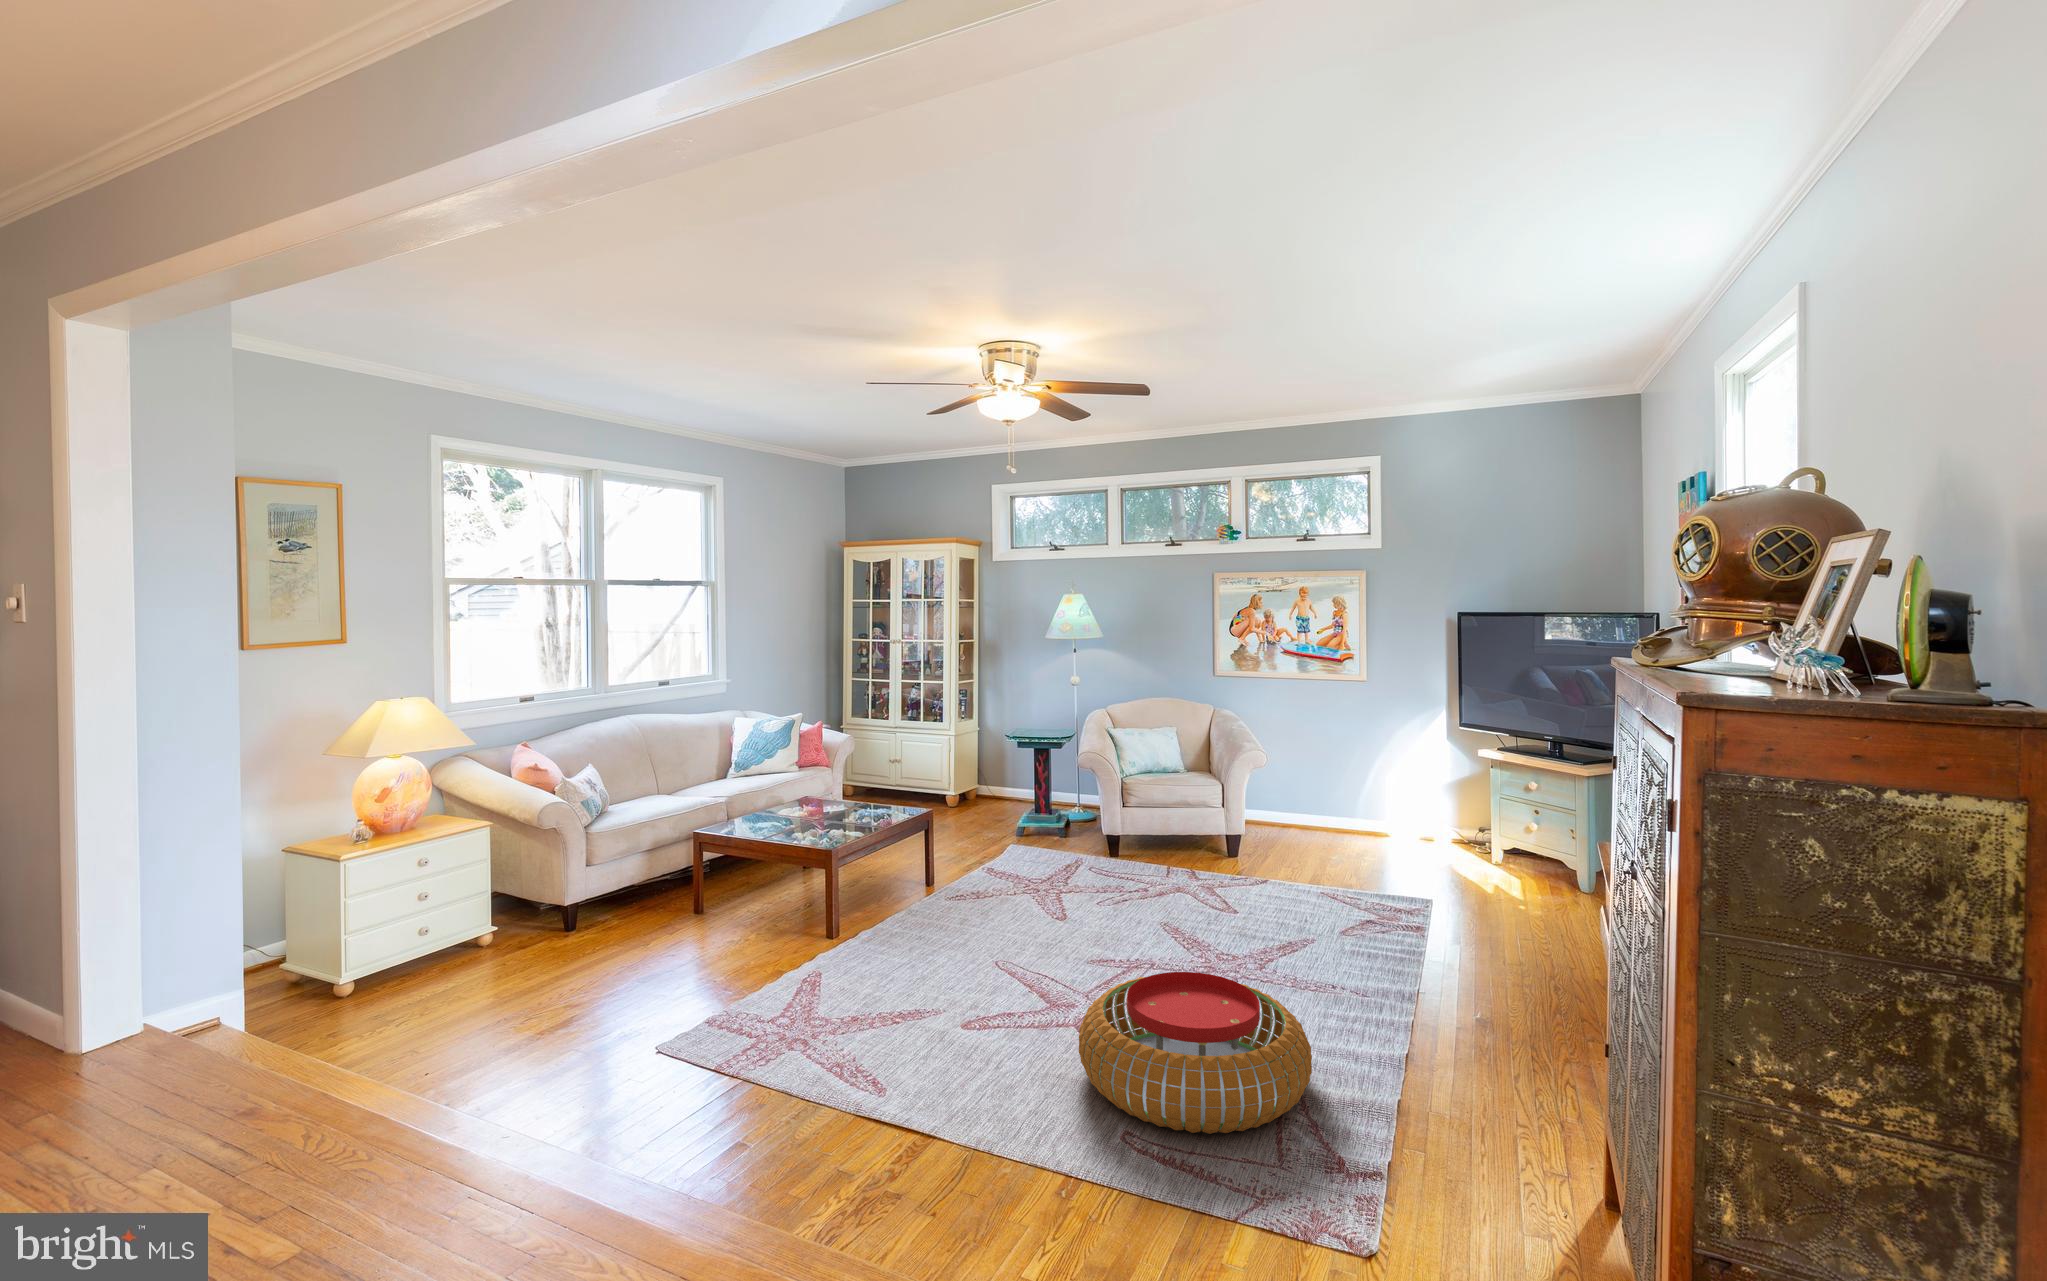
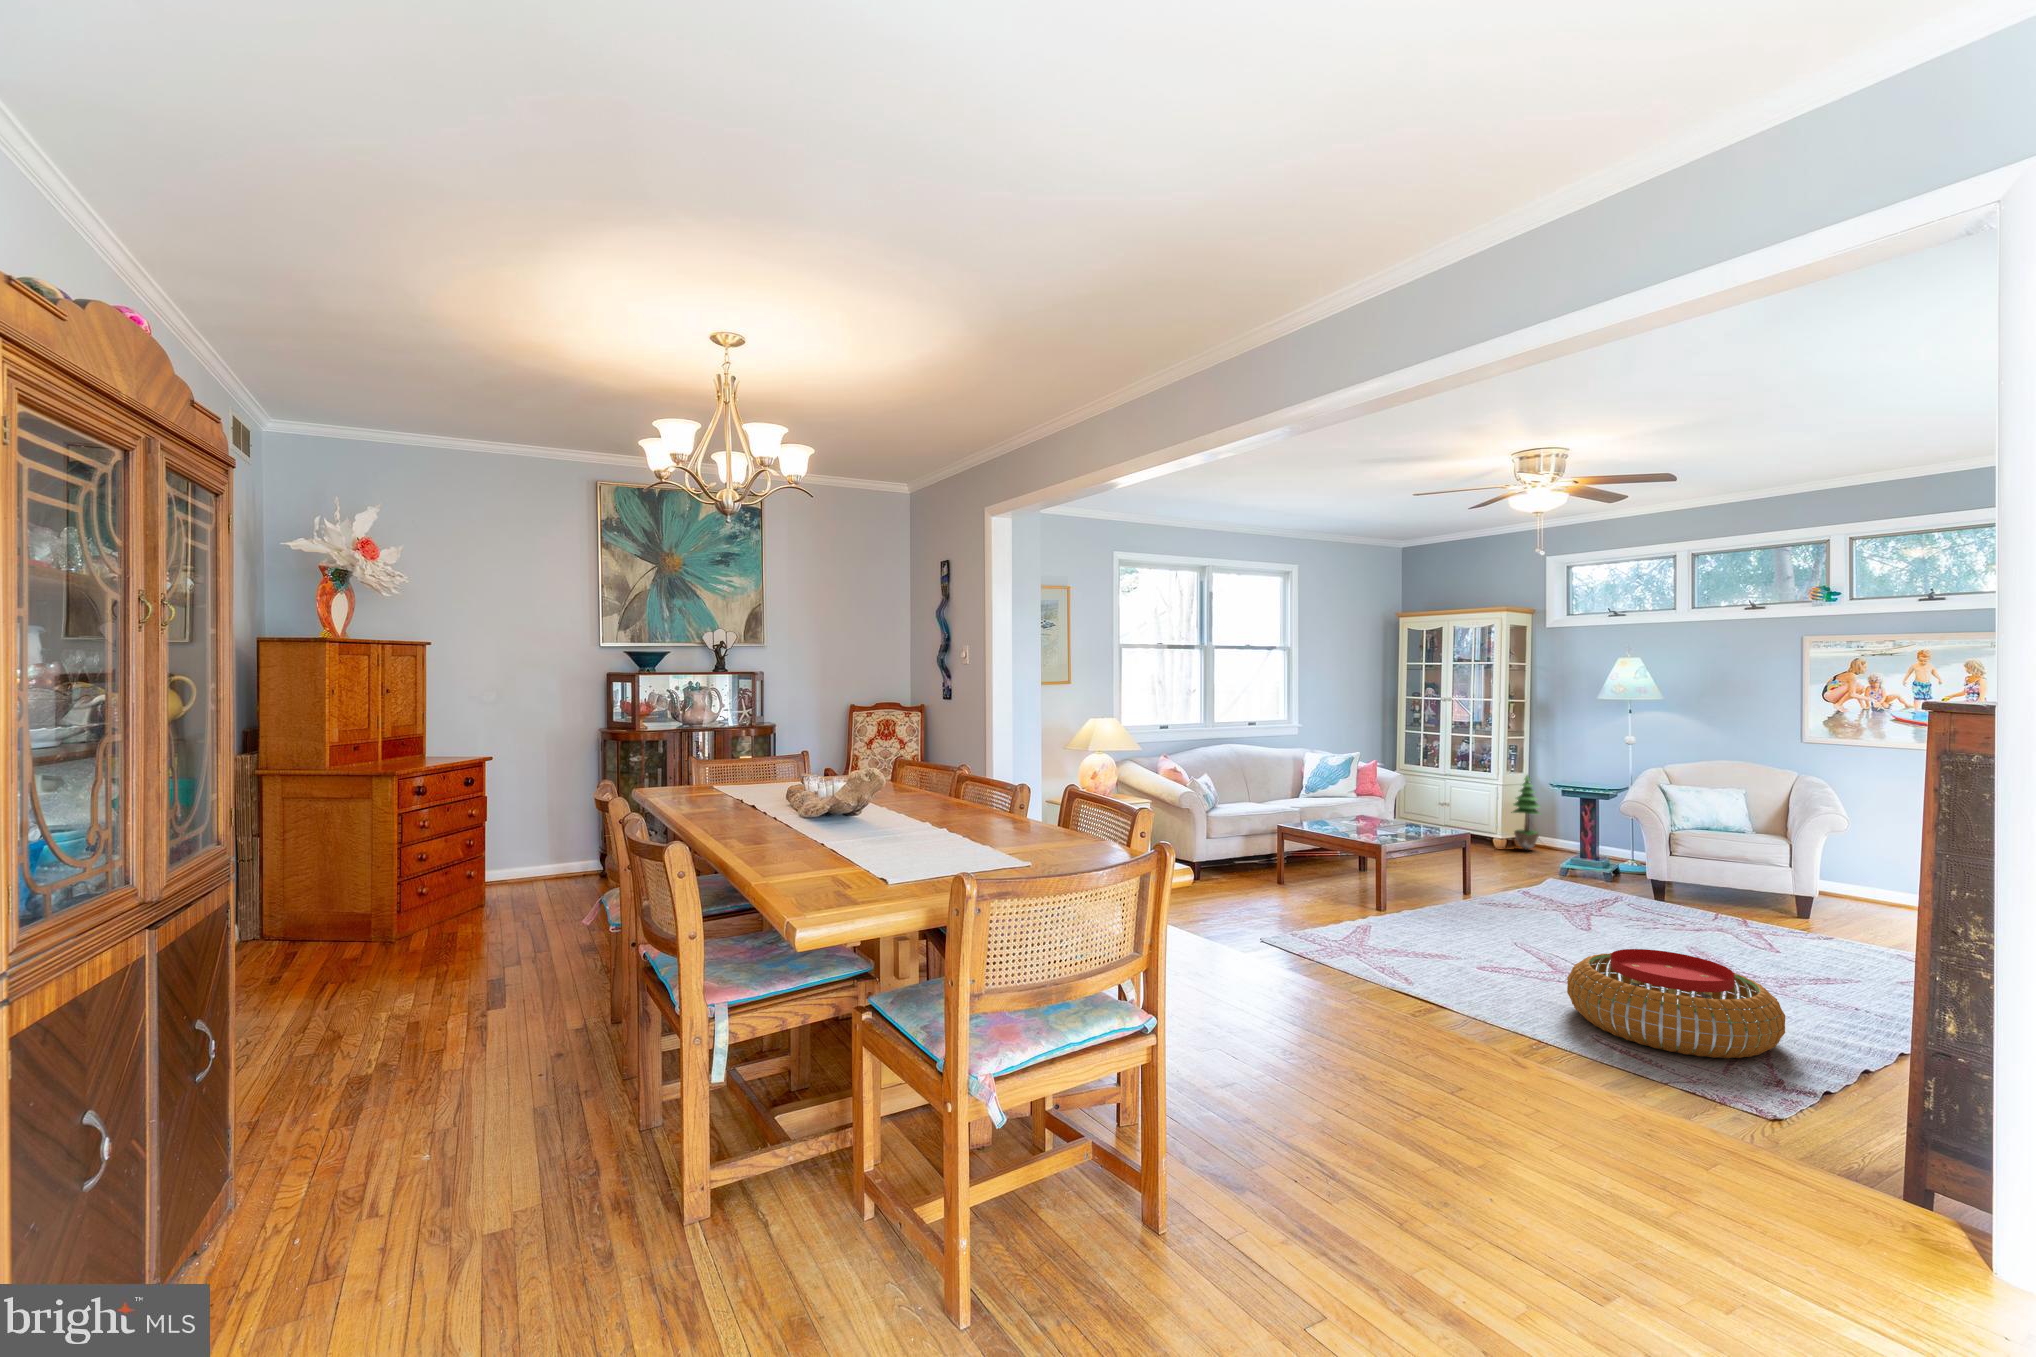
potted tree: none [964,720,994,804] -> present [1511,775,1540,849]

